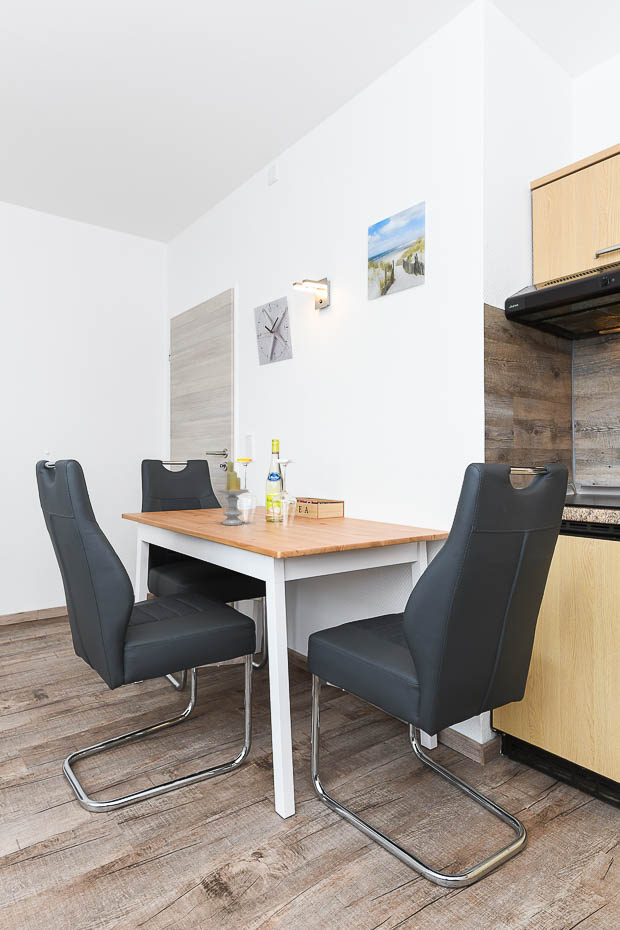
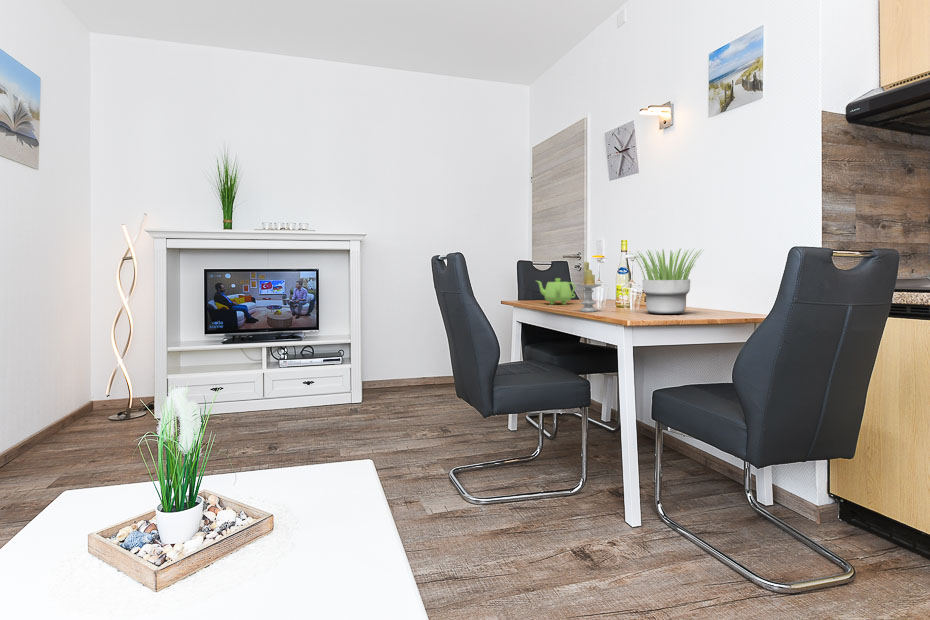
potted plant: none [278,448,369,528] -> present [632,249,701,314]
teapot: none [168,480,219,512] -> present [537,278,575,304]

